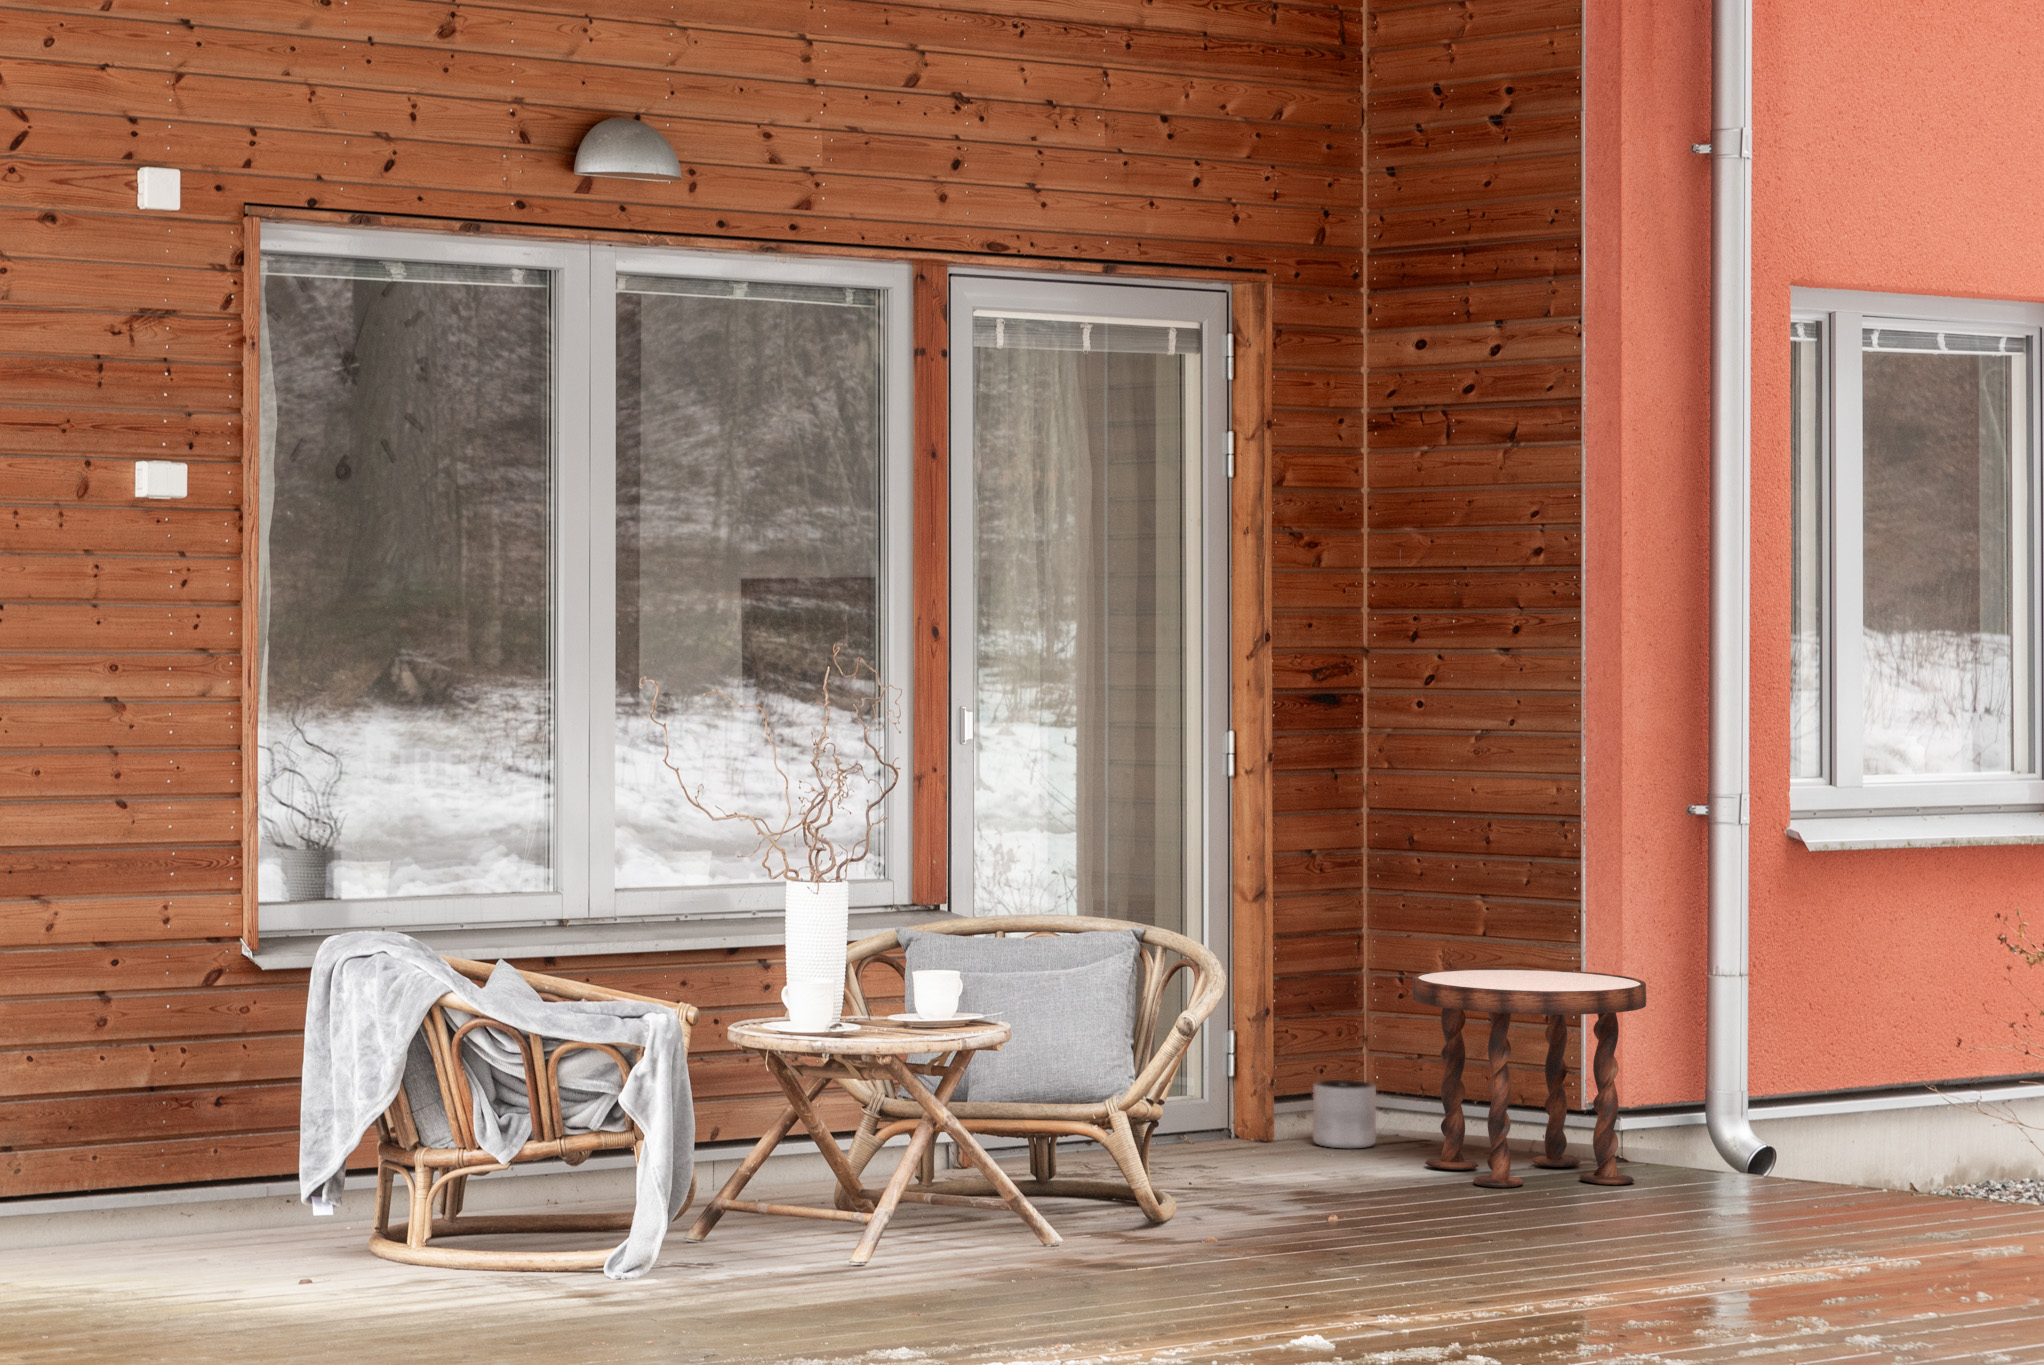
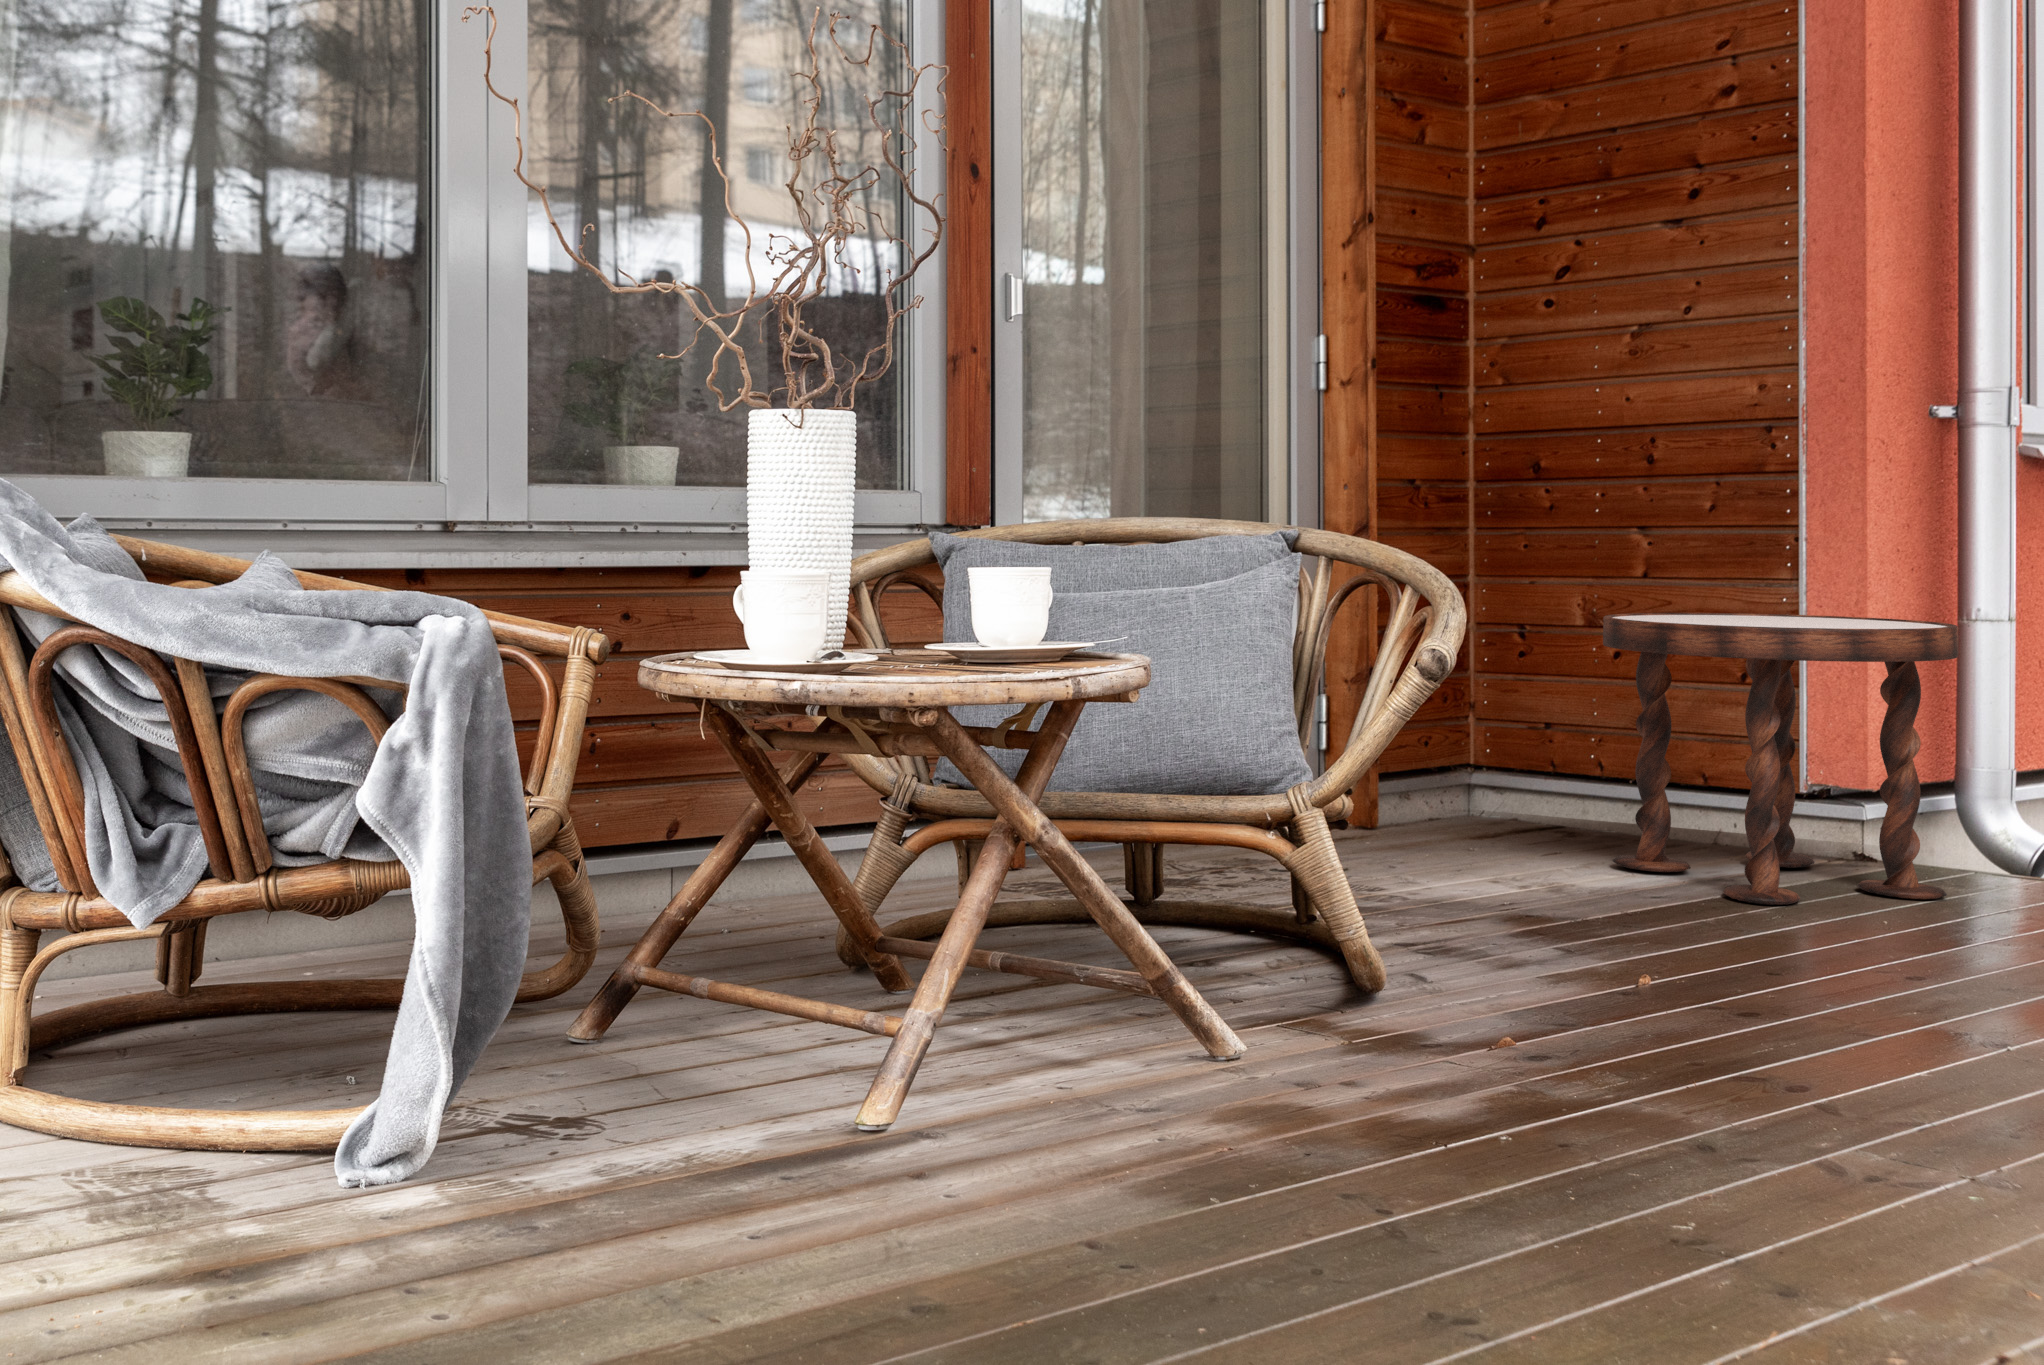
planter: present [1313,1080,1376,1148] -> none [1422,754,1503,837]

